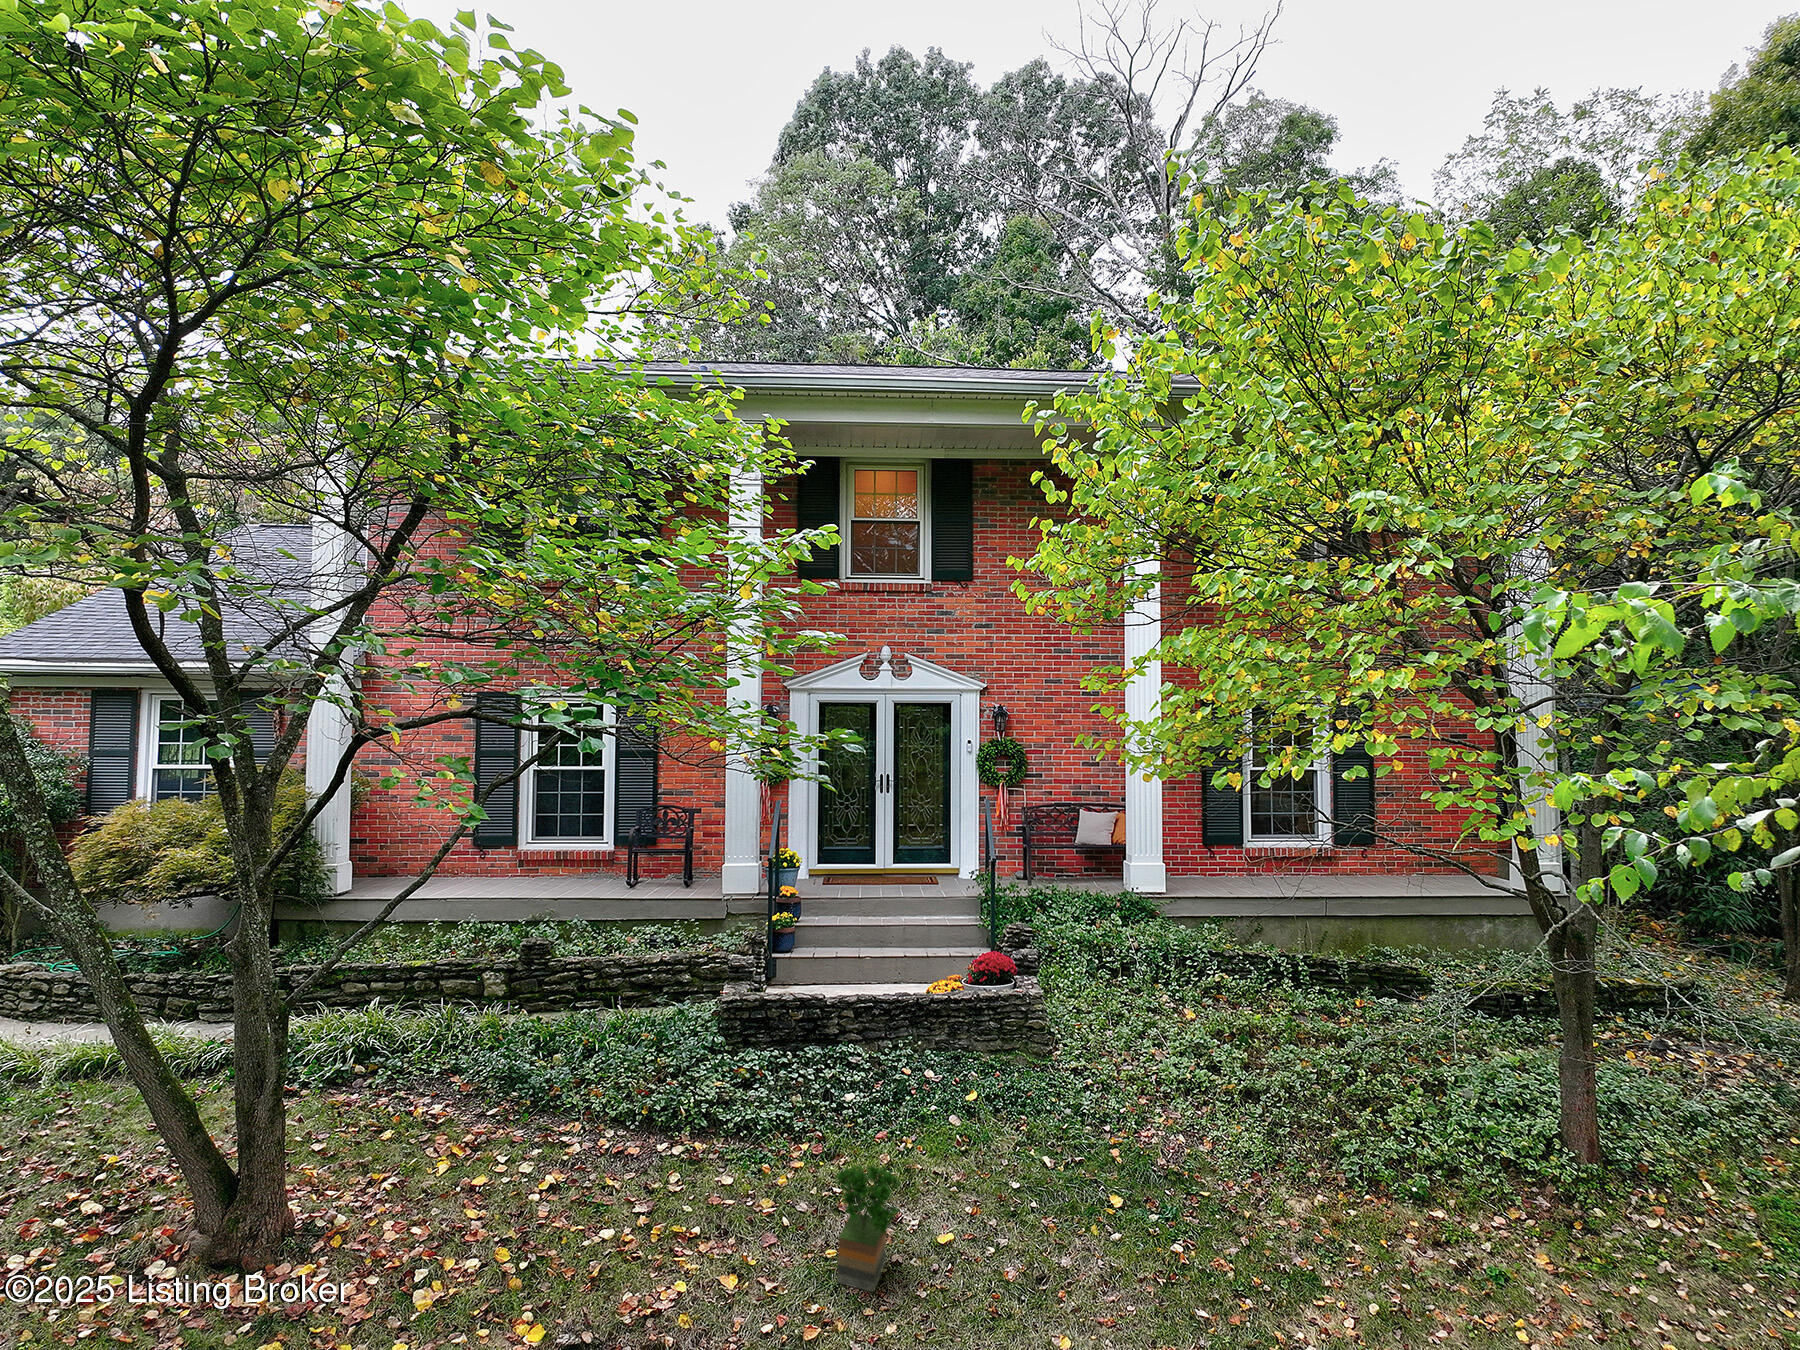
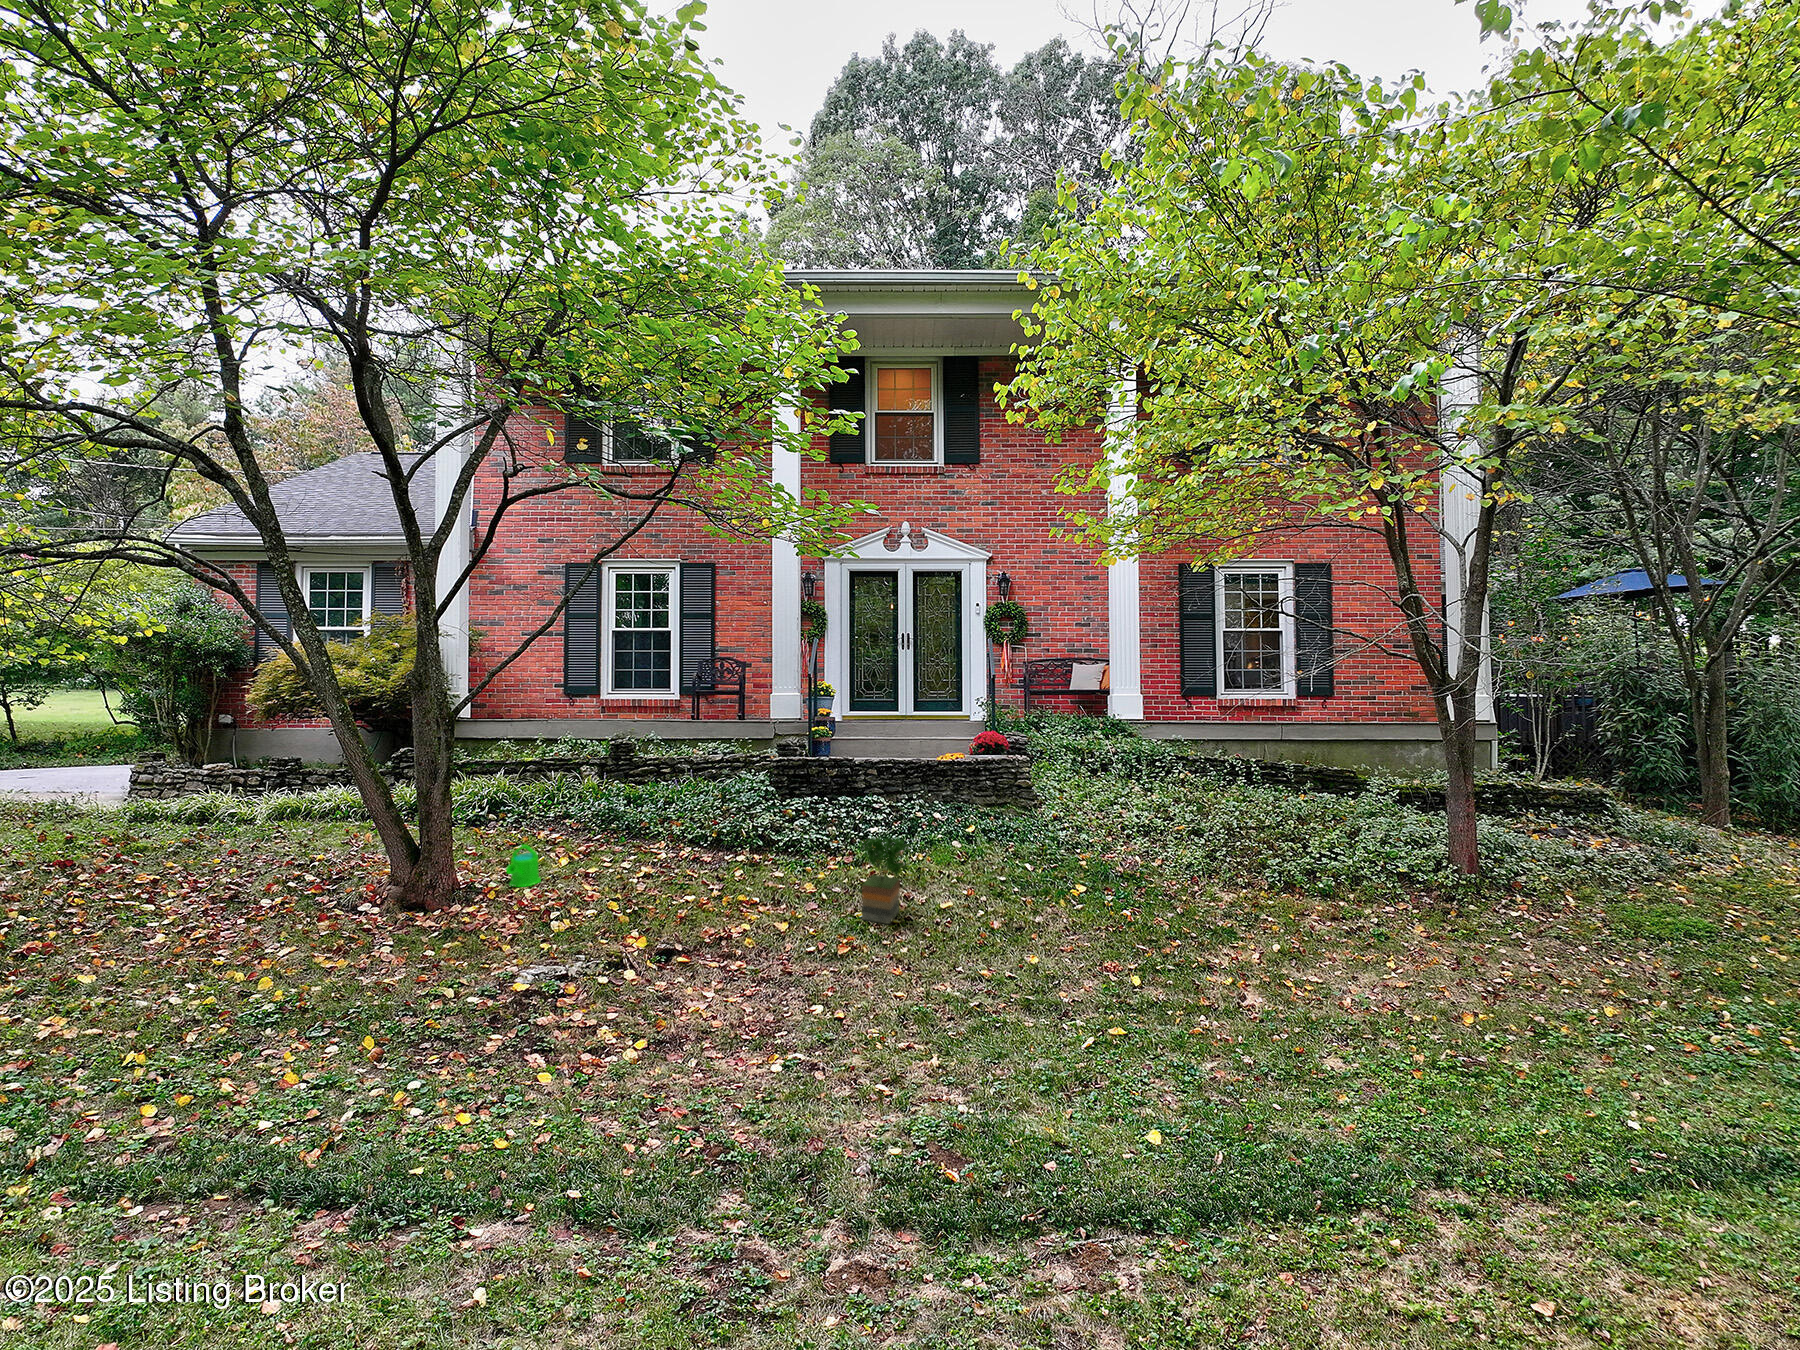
watering can: none [364,1173,413,1236] -> present [506,844,541,887]

